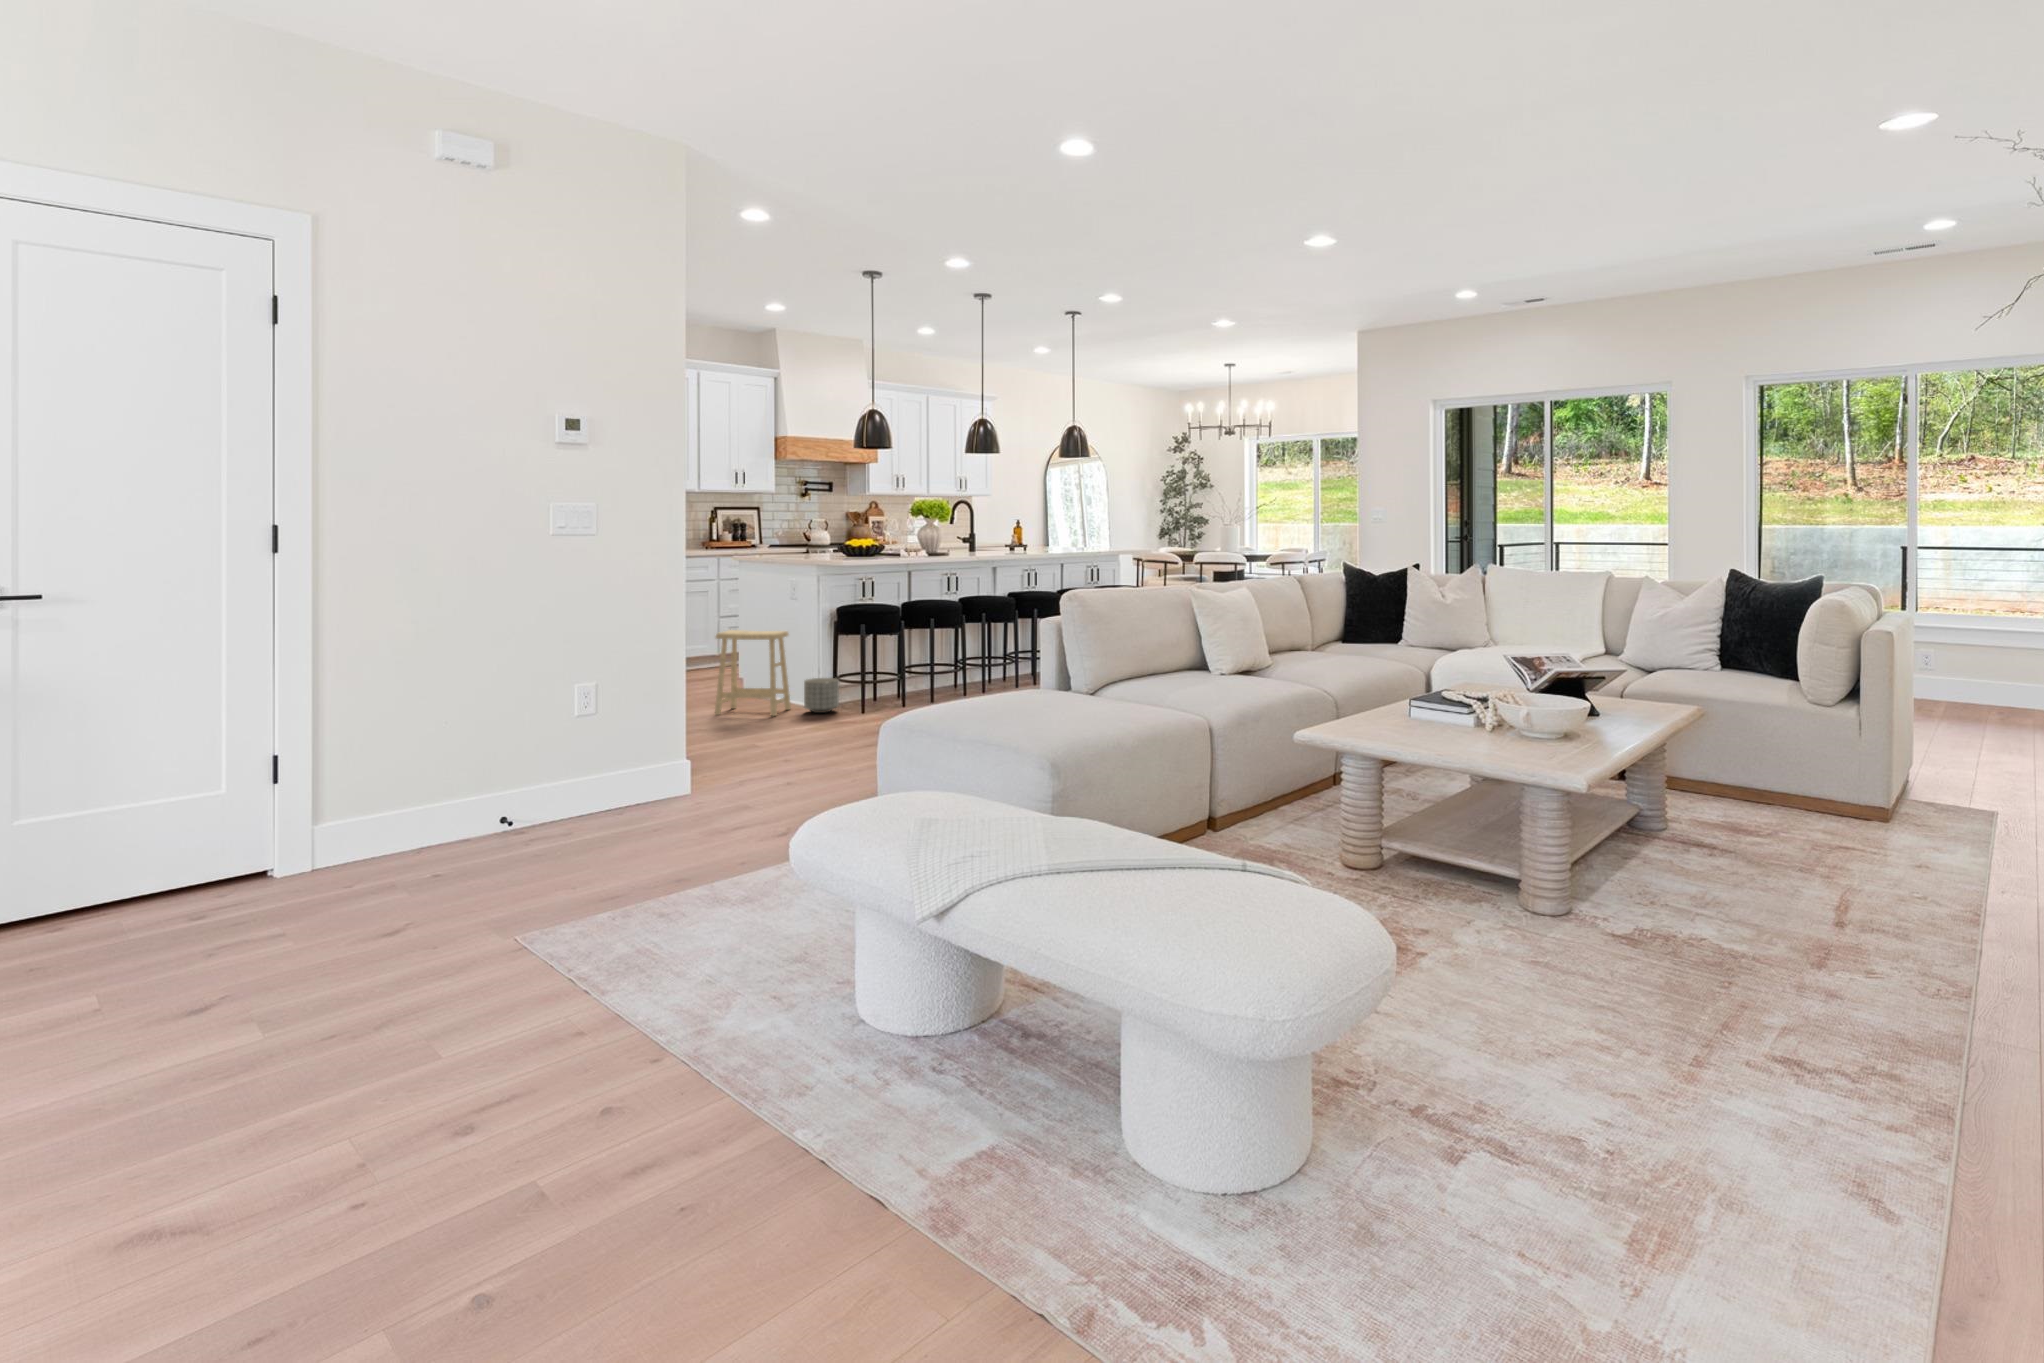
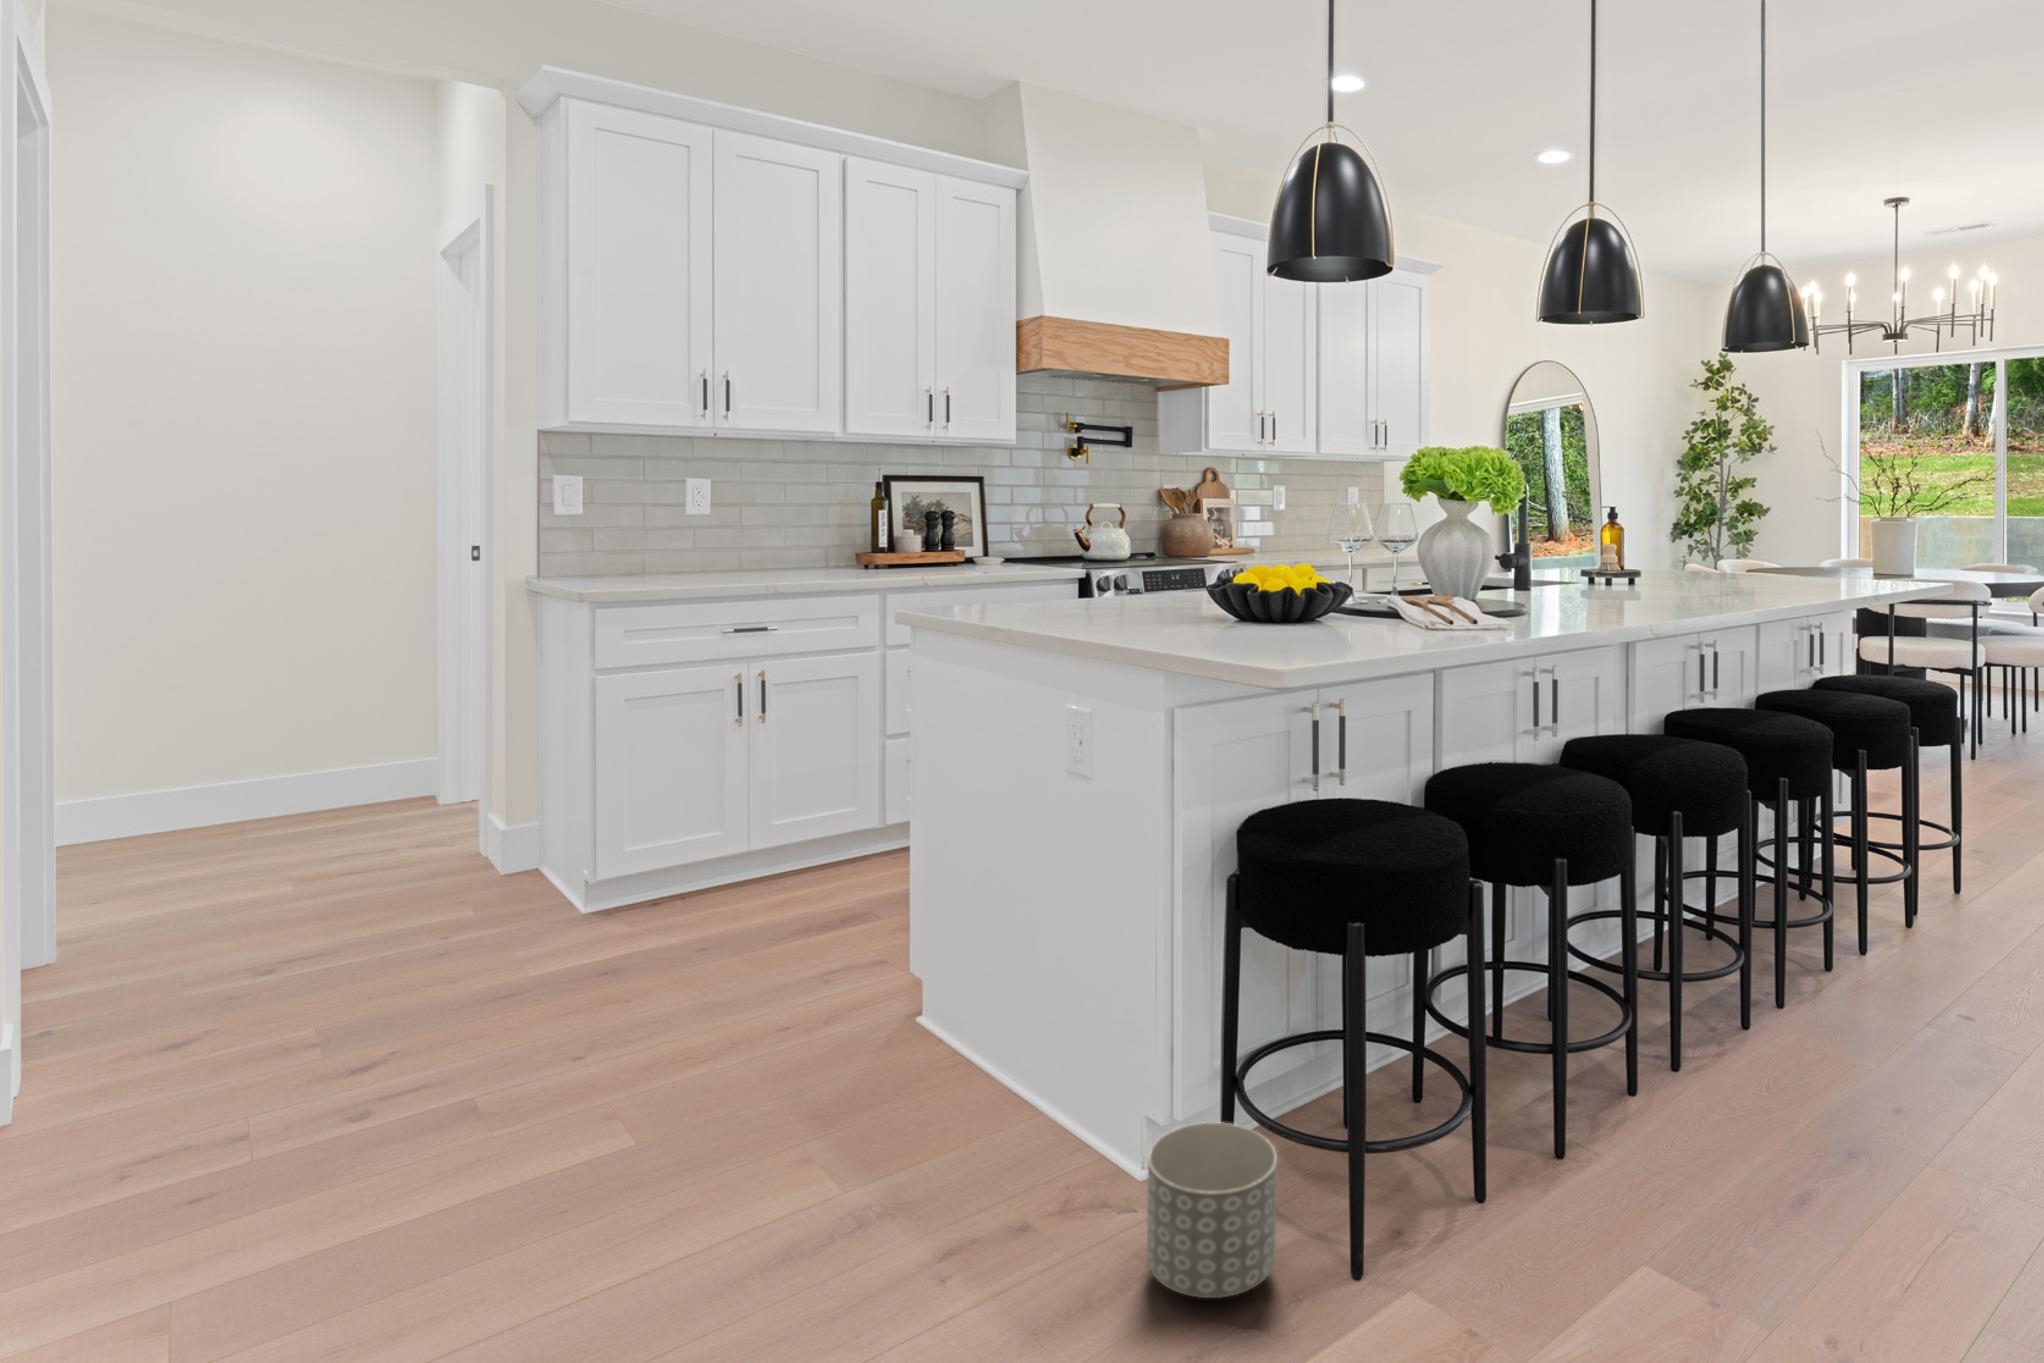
footstool: present [715,630,791,716] -> none [807,930,1092,1327]

